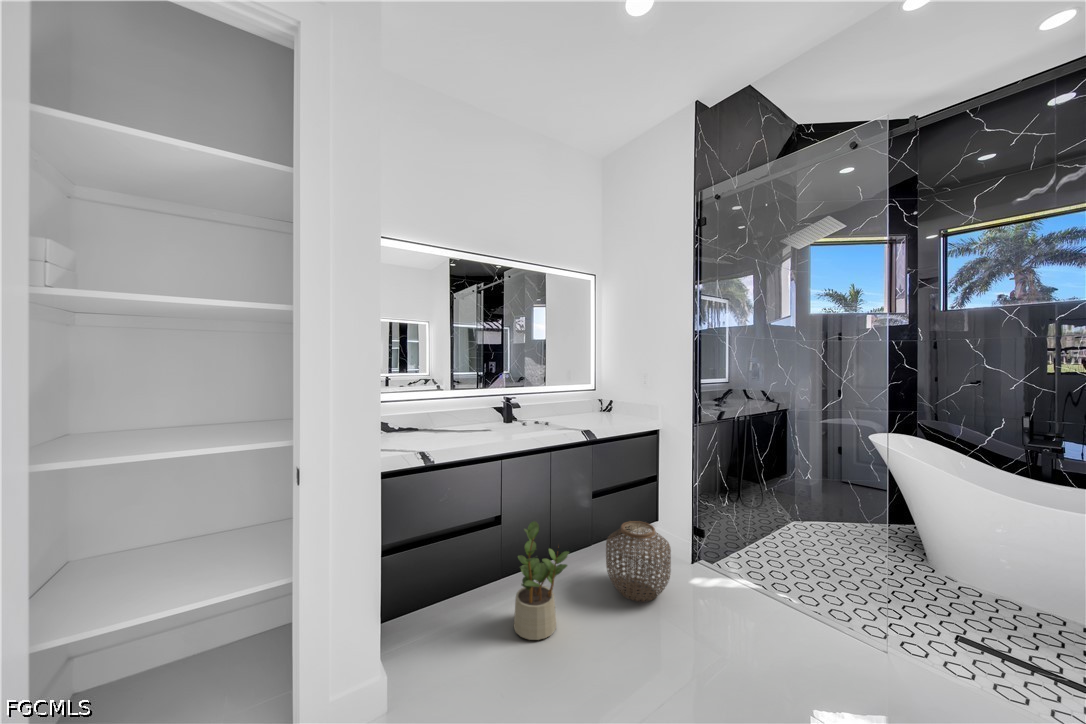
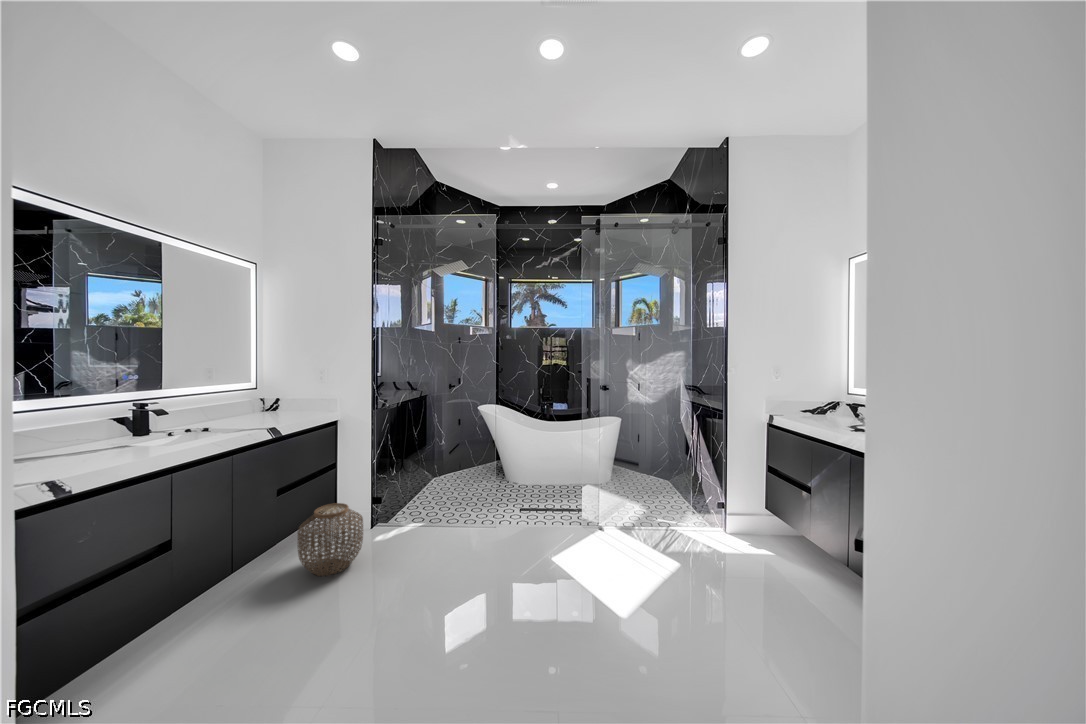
potted plant: present [514,521,569,640] -> none [199,529,274,661]

